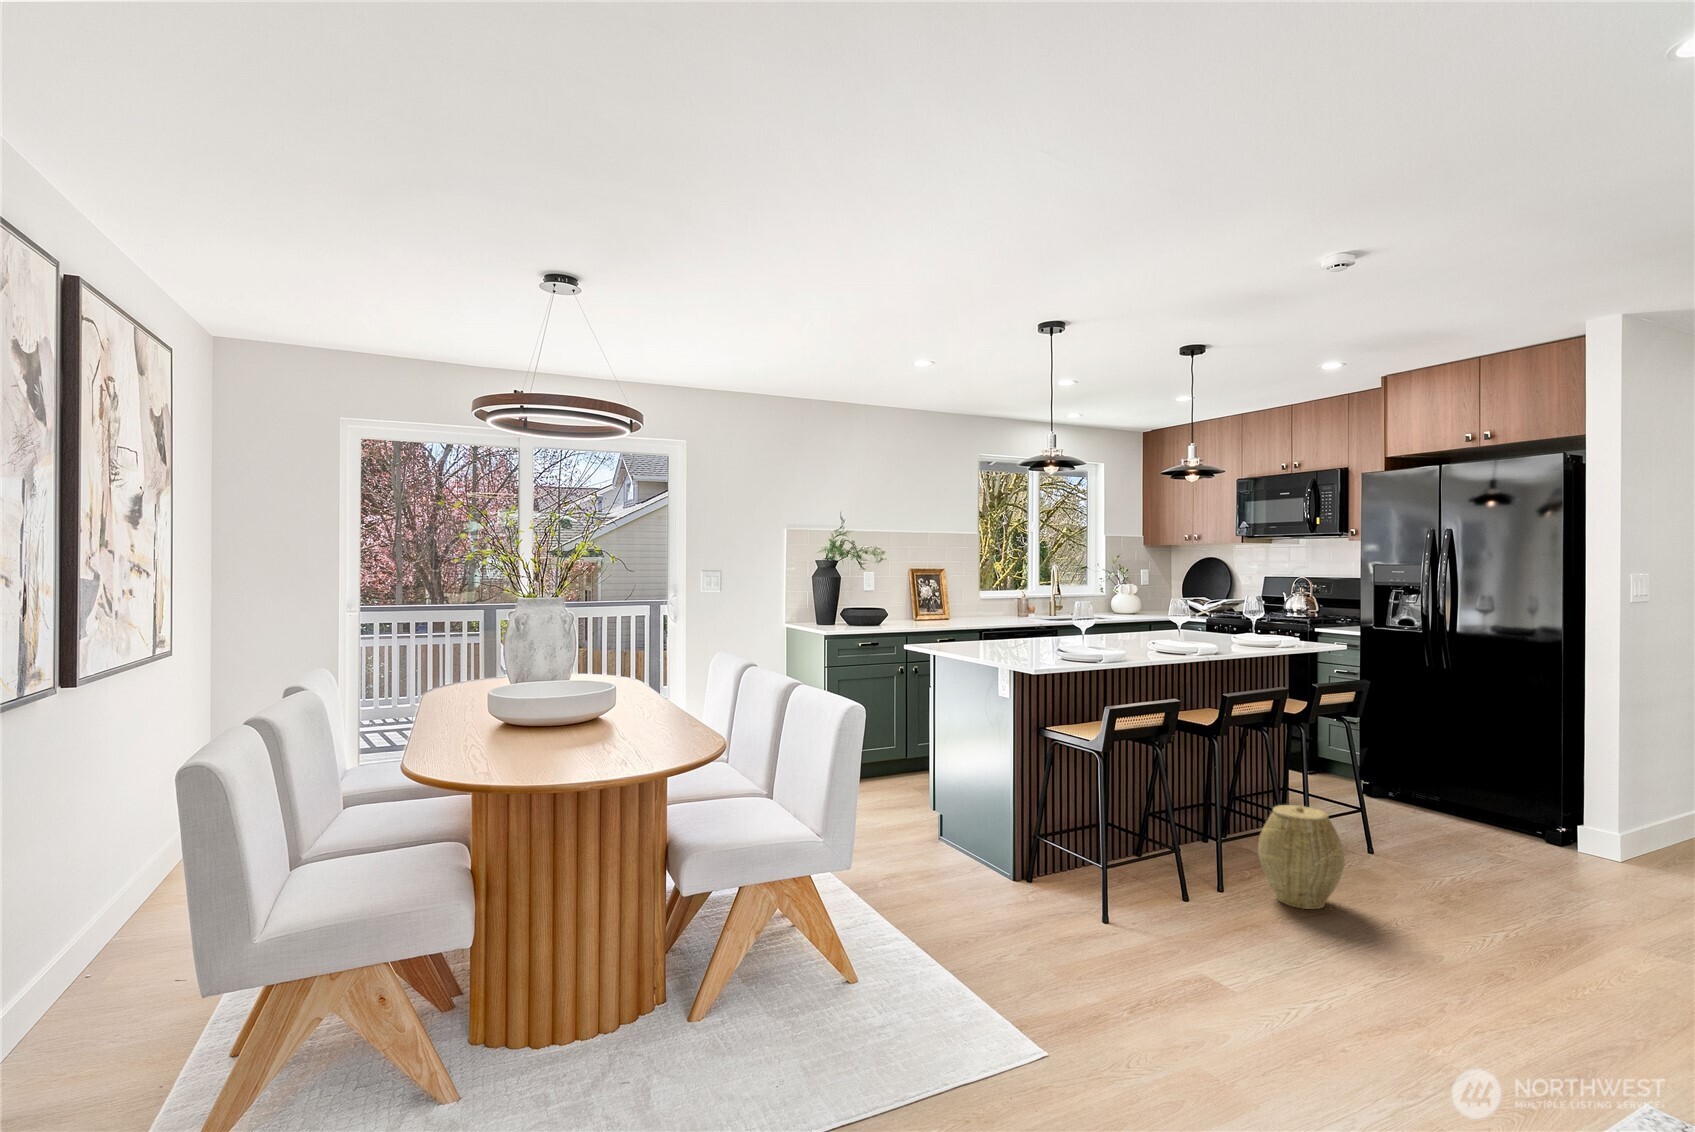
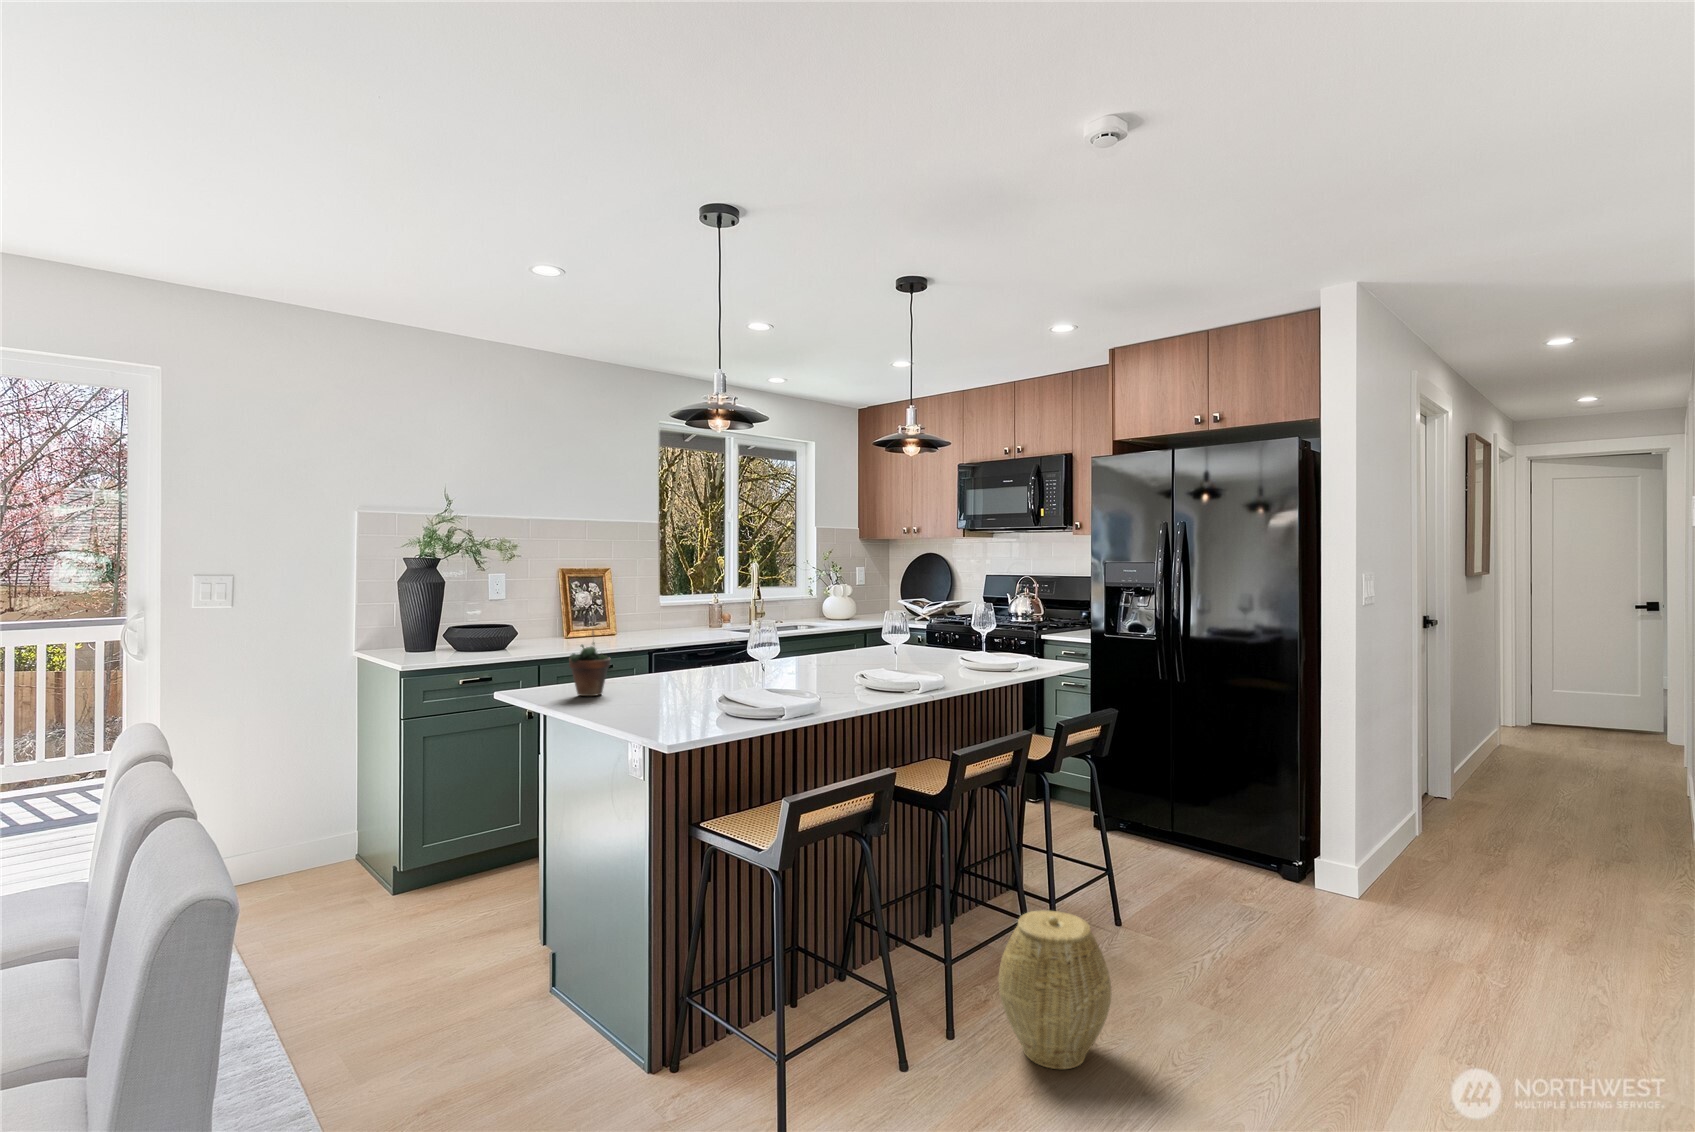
succulent plant: none [953,604,979,648] -> present [569,632,610,696]

